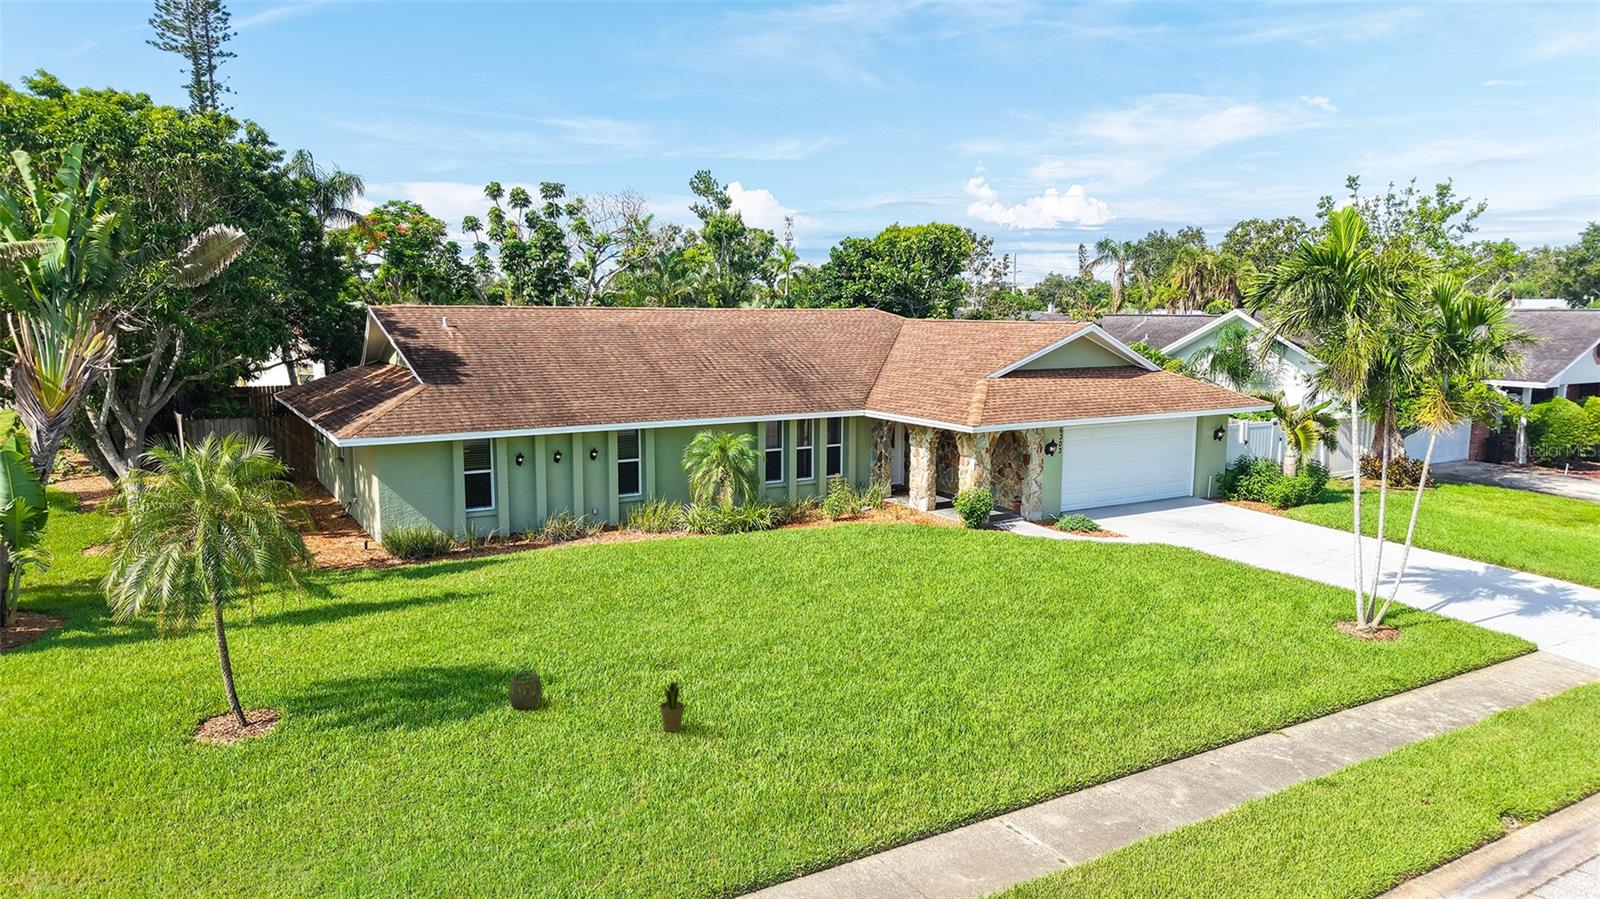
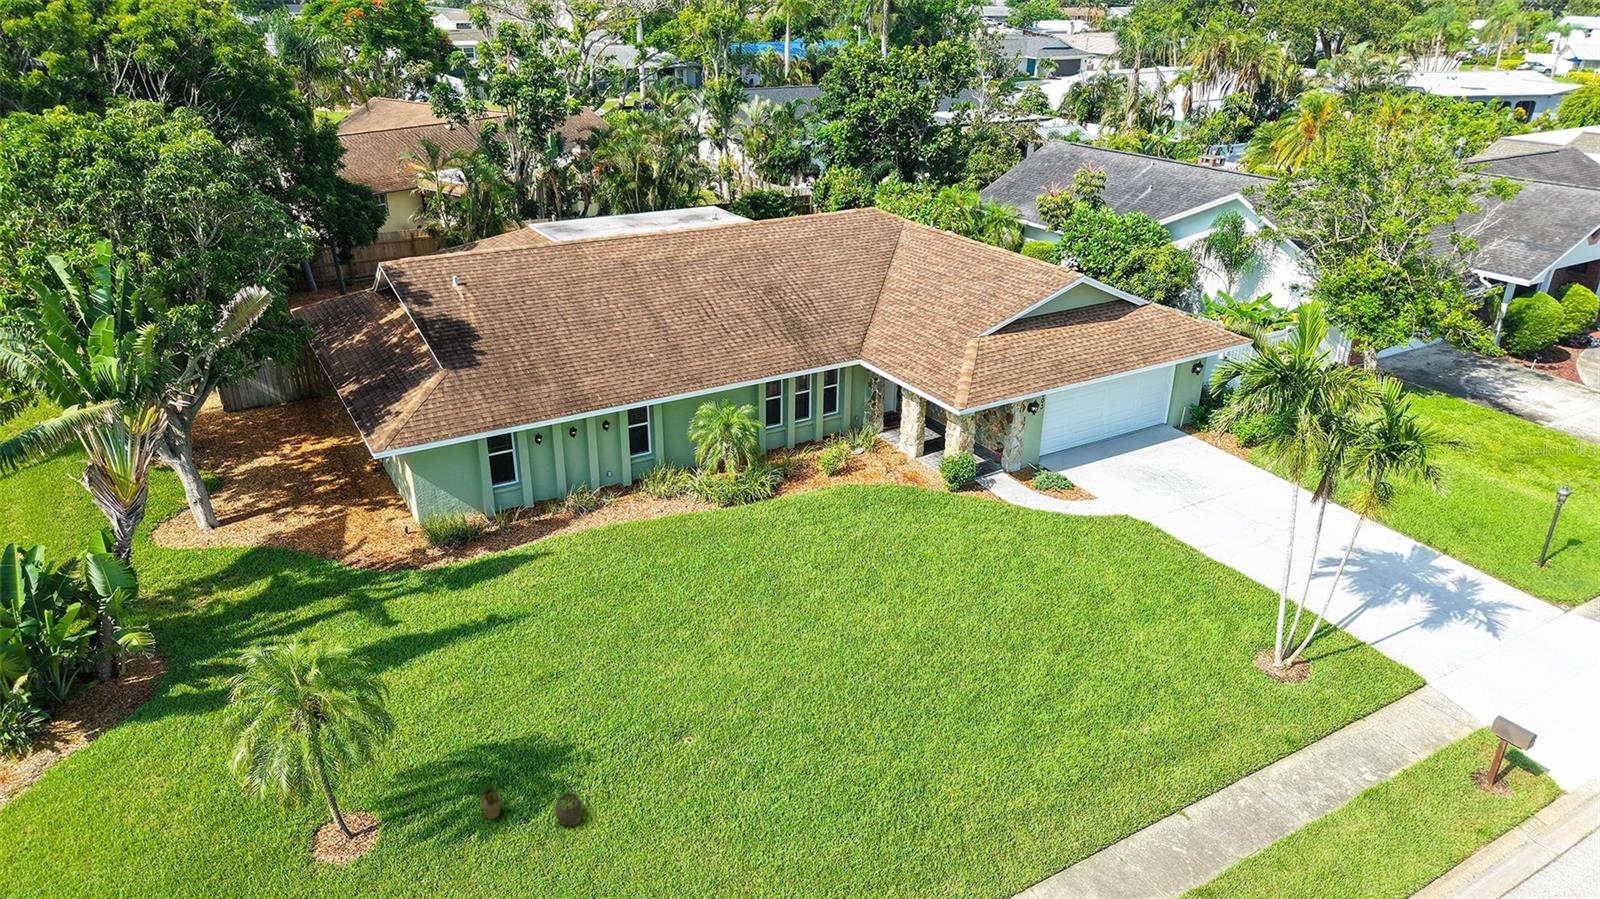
potted plant: present [660,681,686,732] -> present [480,782,501,819]

